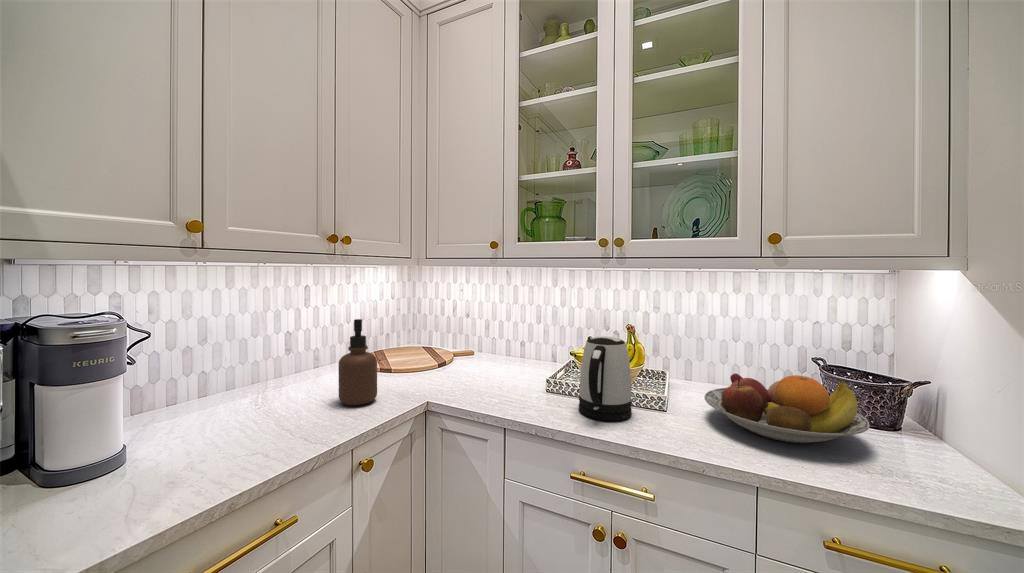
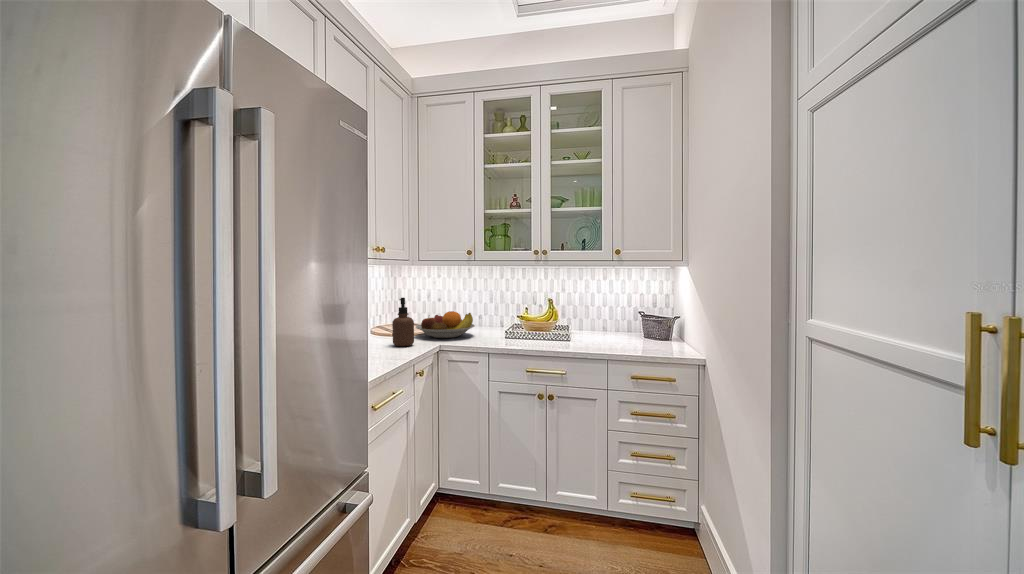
kettle: present [579,336,632,420] -> none [527,303,554,344]
fruit bowl: present [704,373,870,443] -> present [416,311,475,338]

